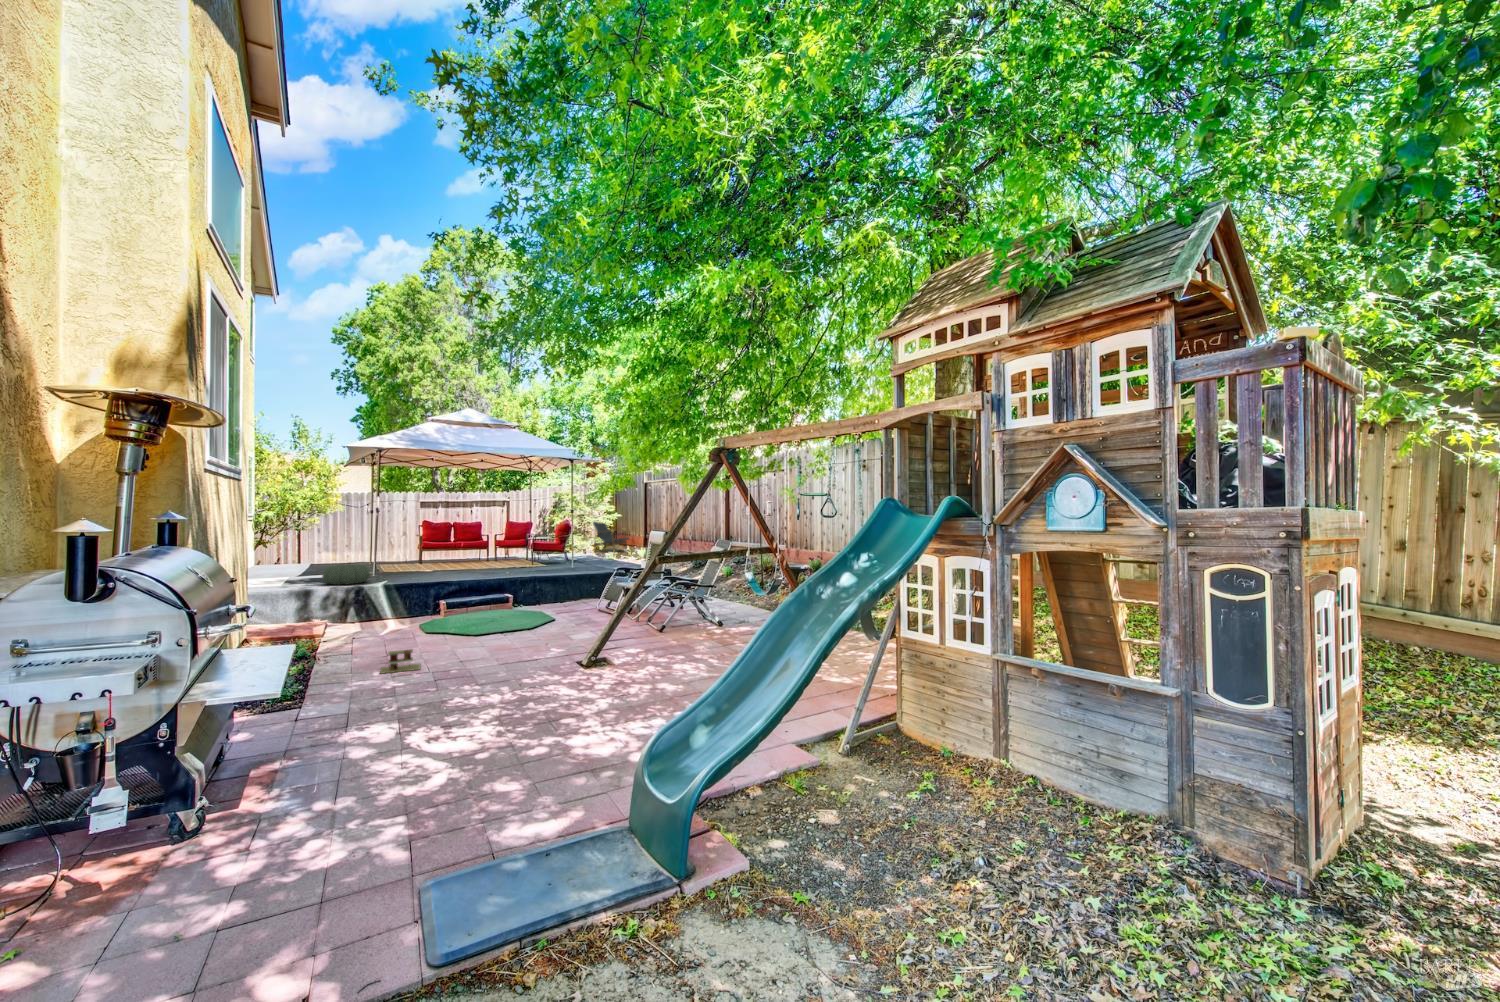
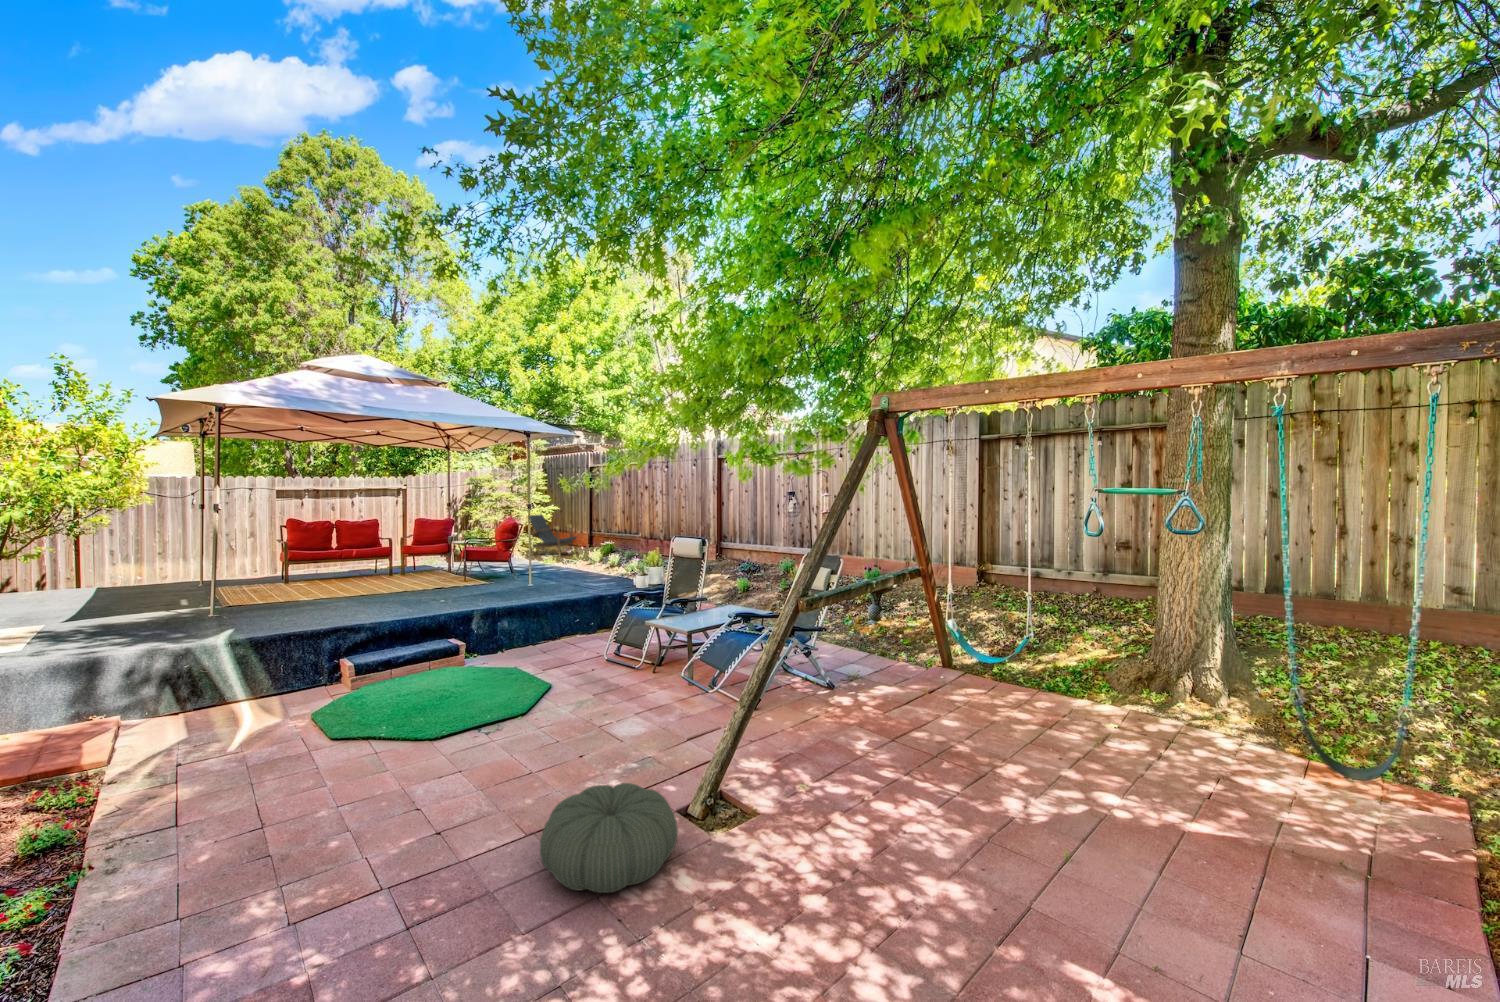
pouf: present [322,565,370,585] -> present [540,783,678,893]
toy house: present [380,649,421,674] -> none [237,833,346,923]

